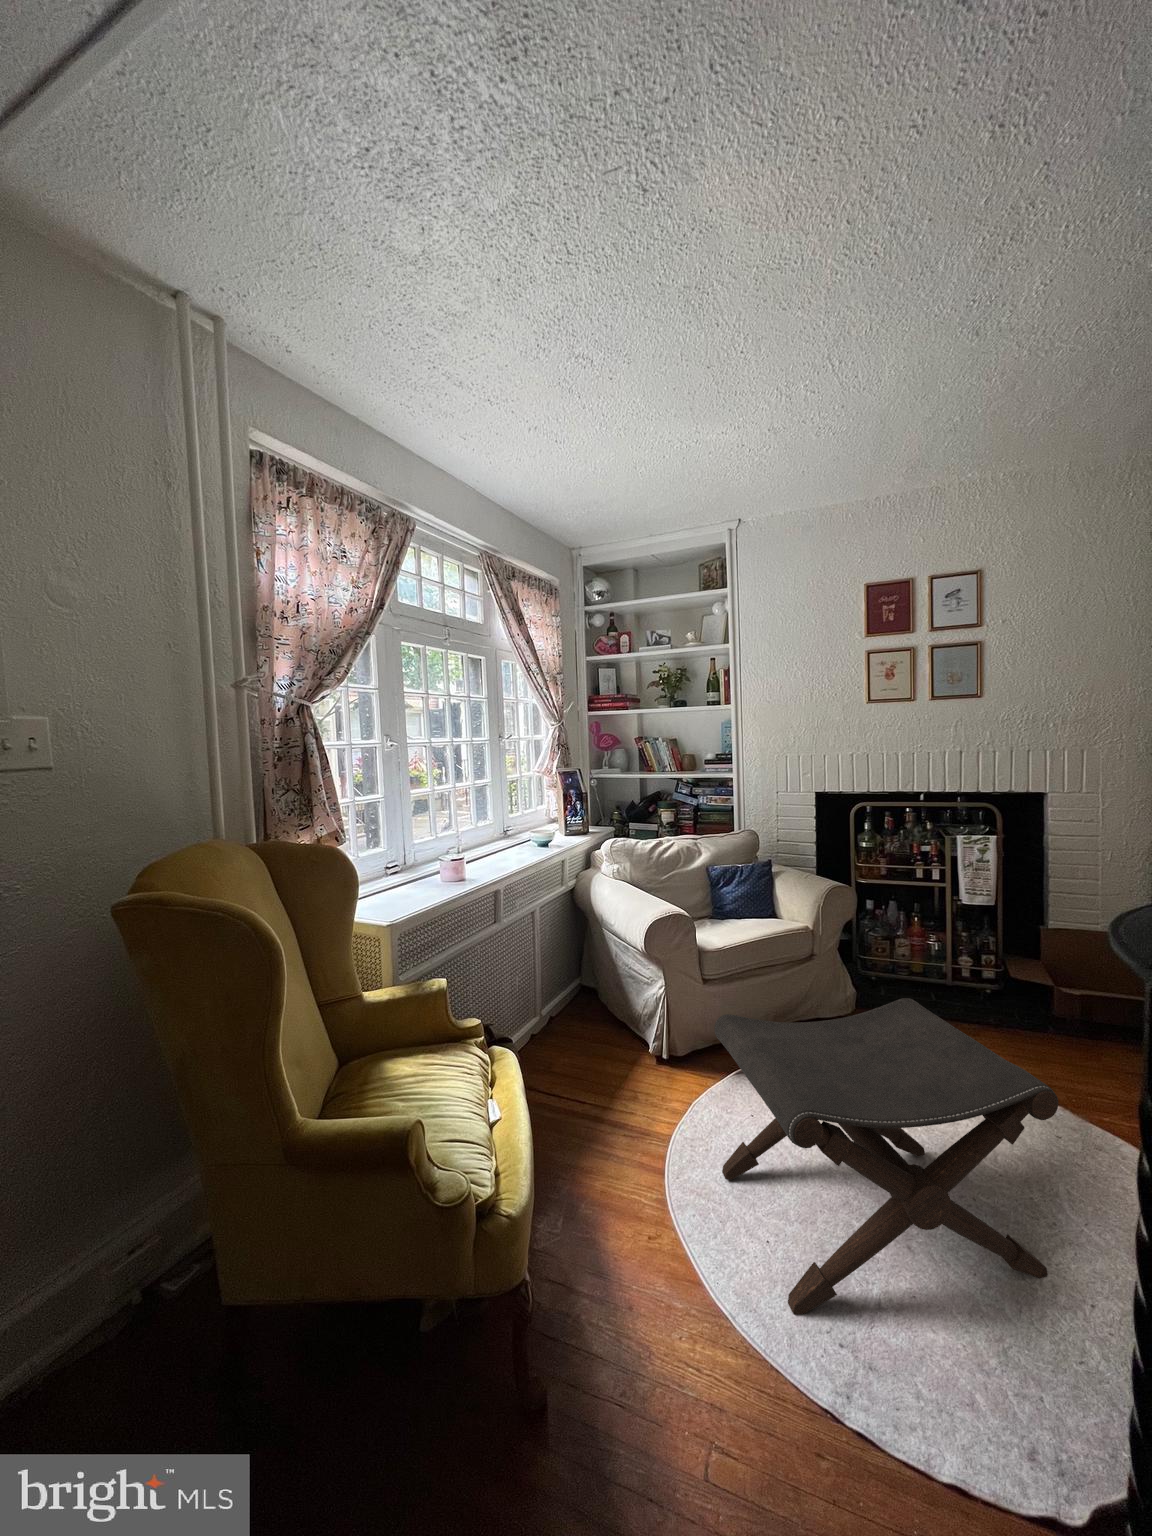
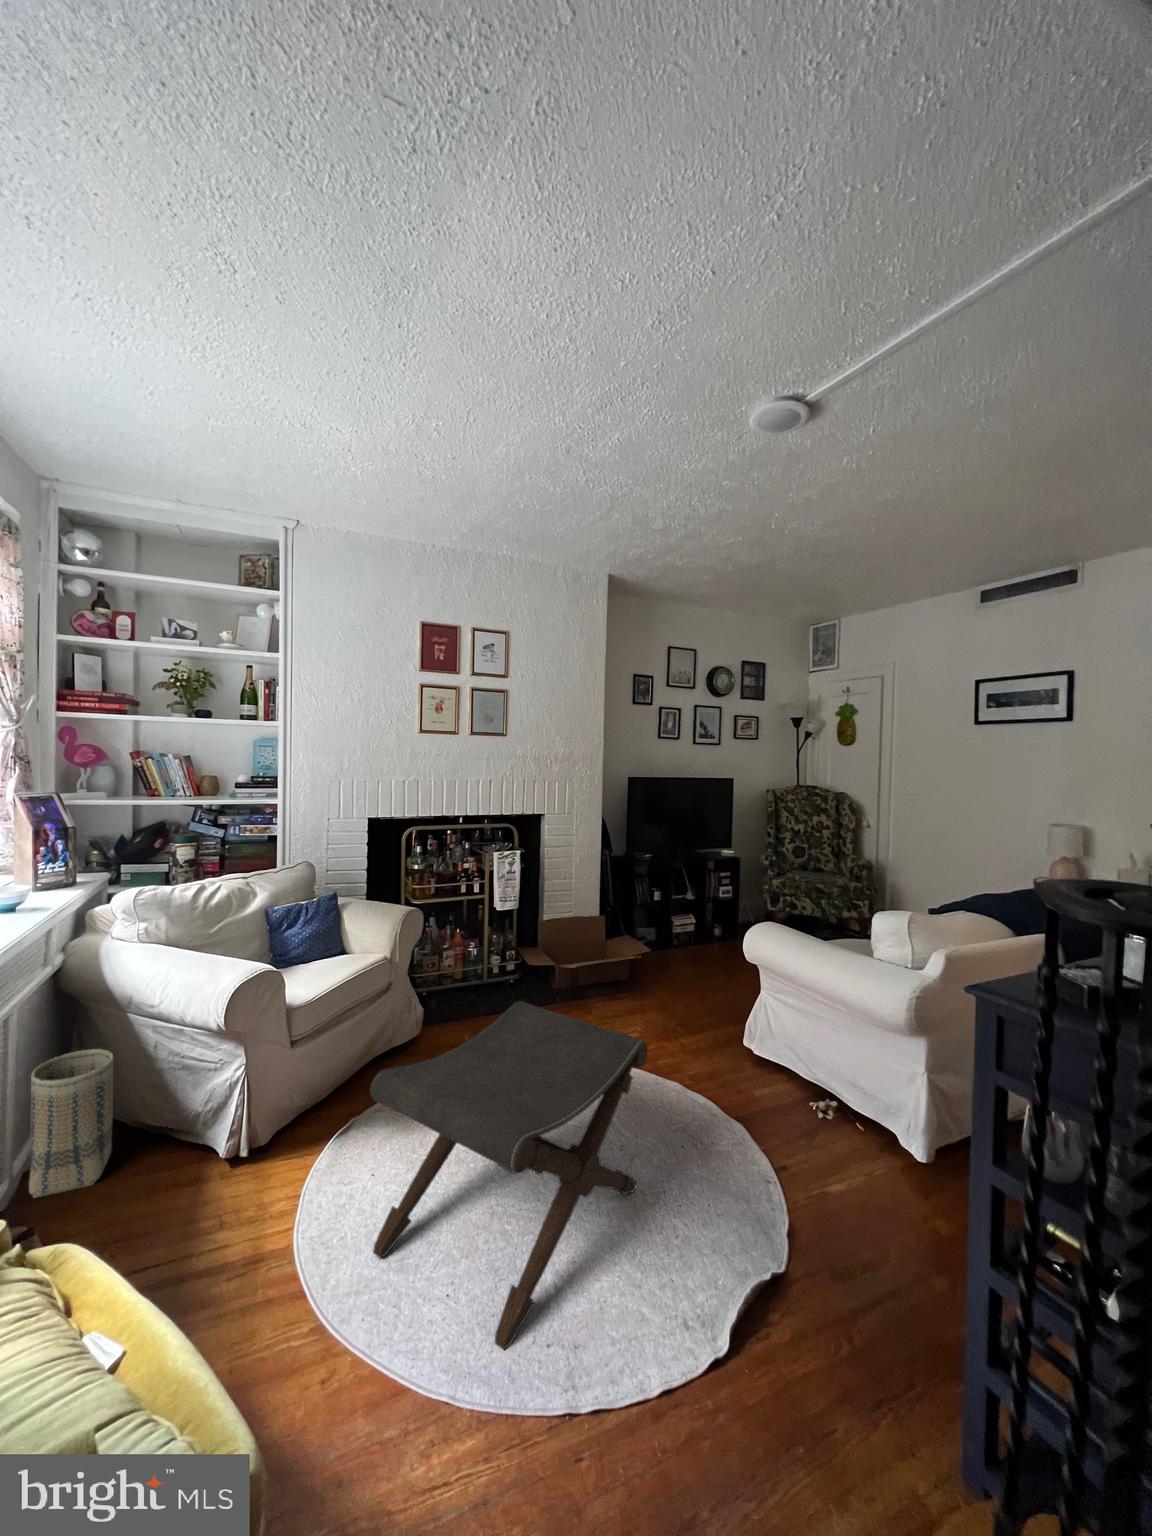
basket: none [549,947,596,1039] -> present [29,1049,113,1198]

